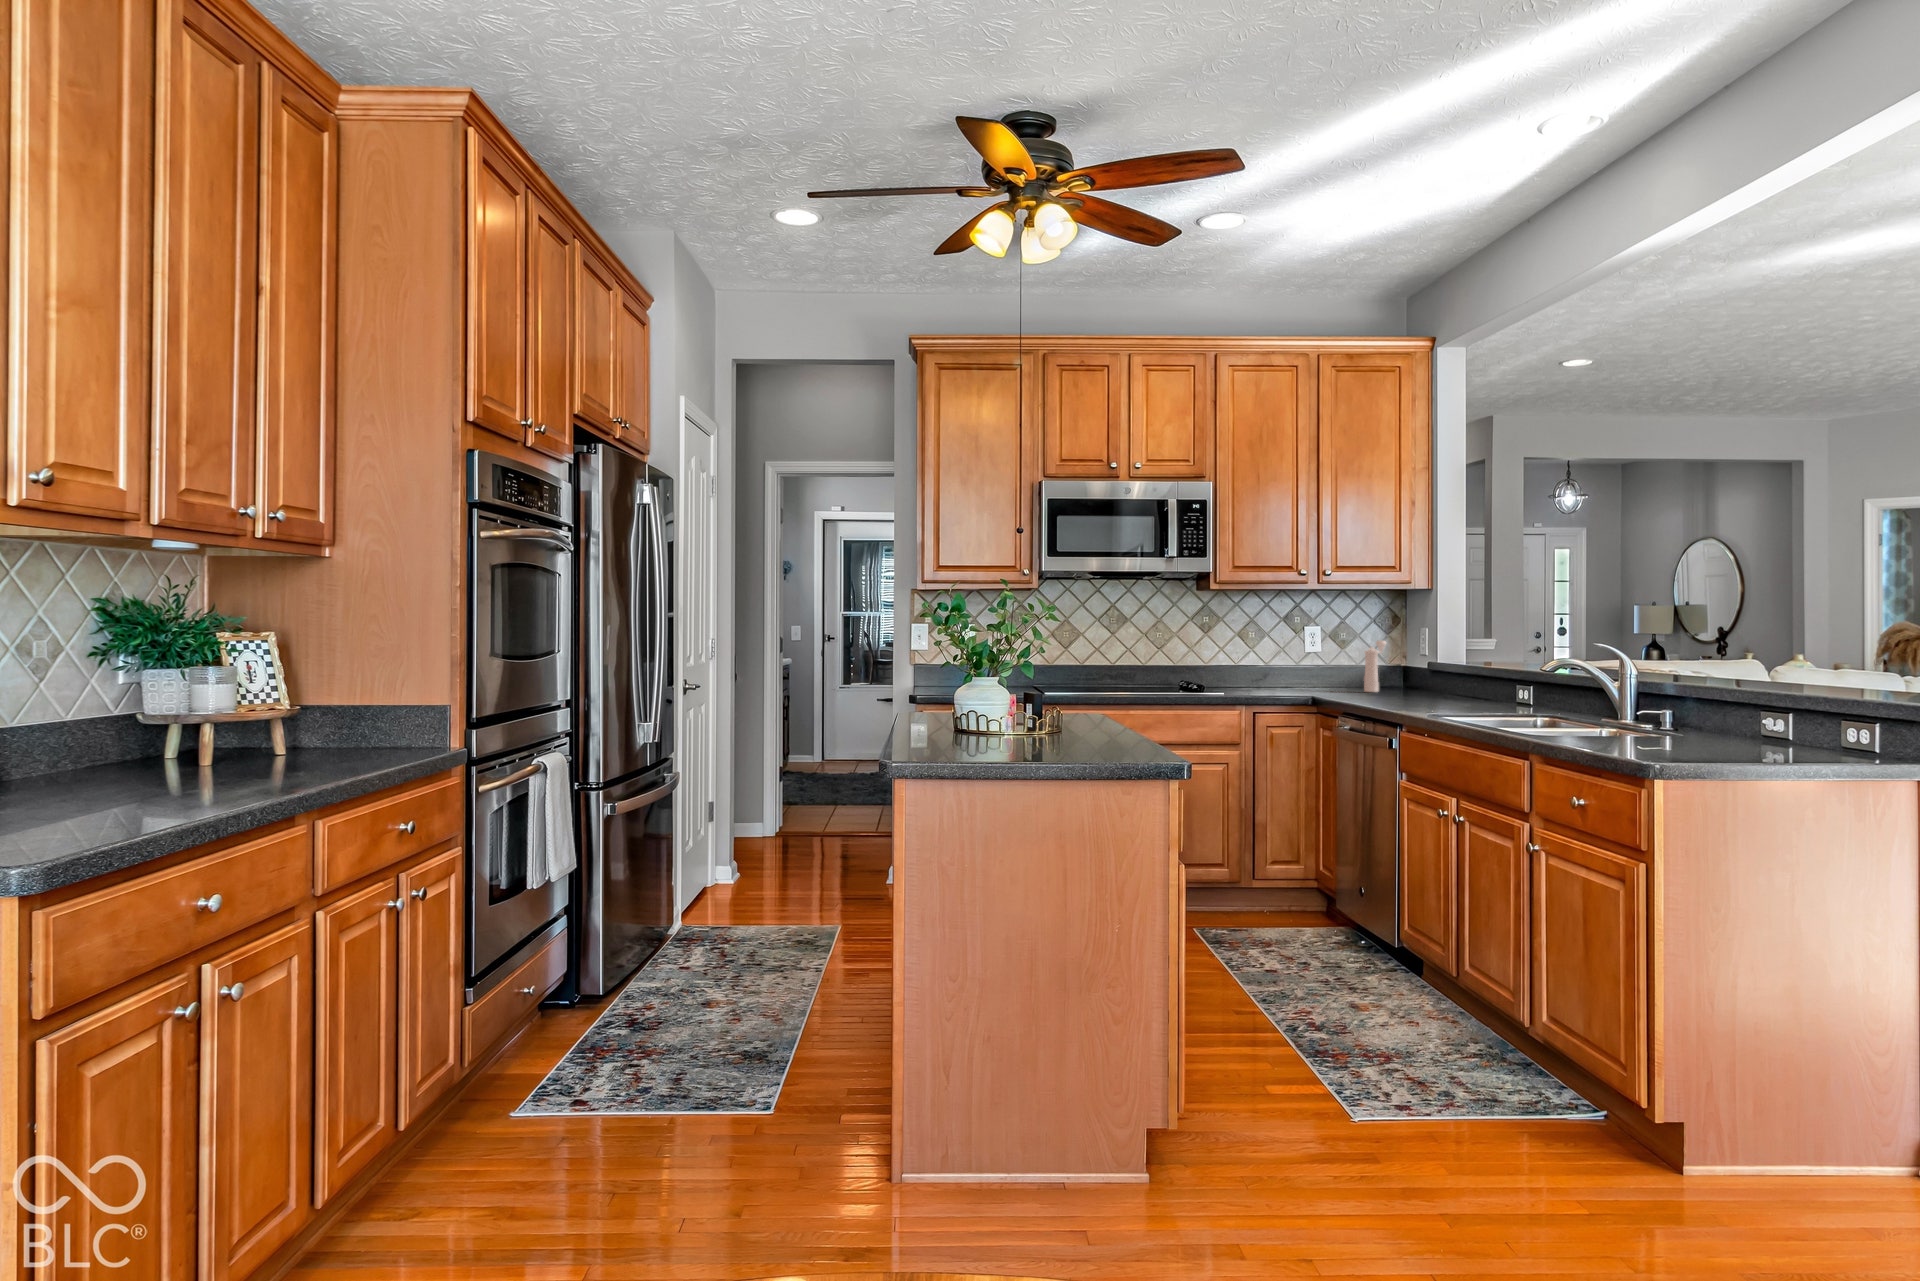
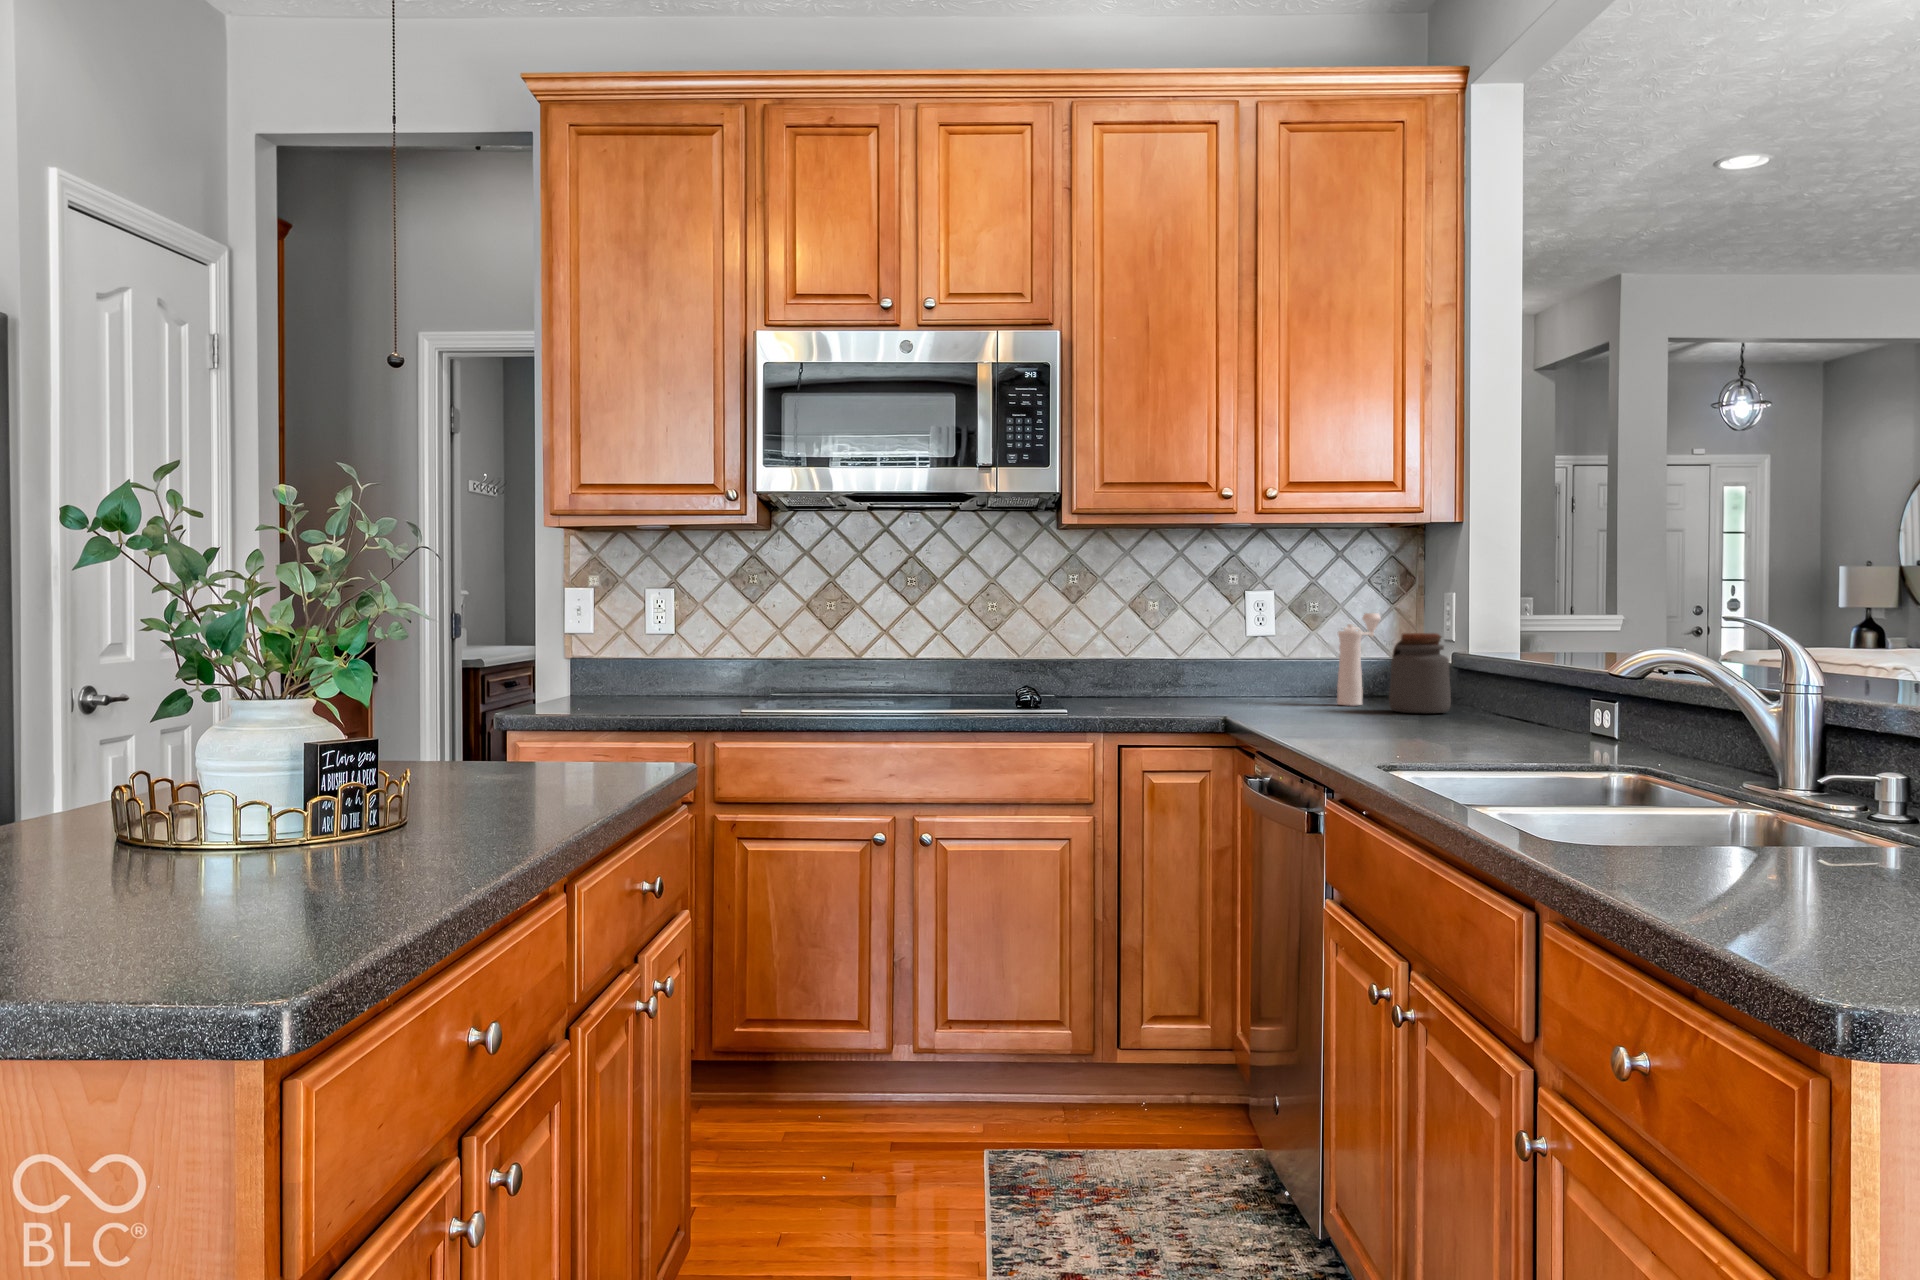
jar: none [1397,652,1432,696] -> present [1389,633,1451,713]

